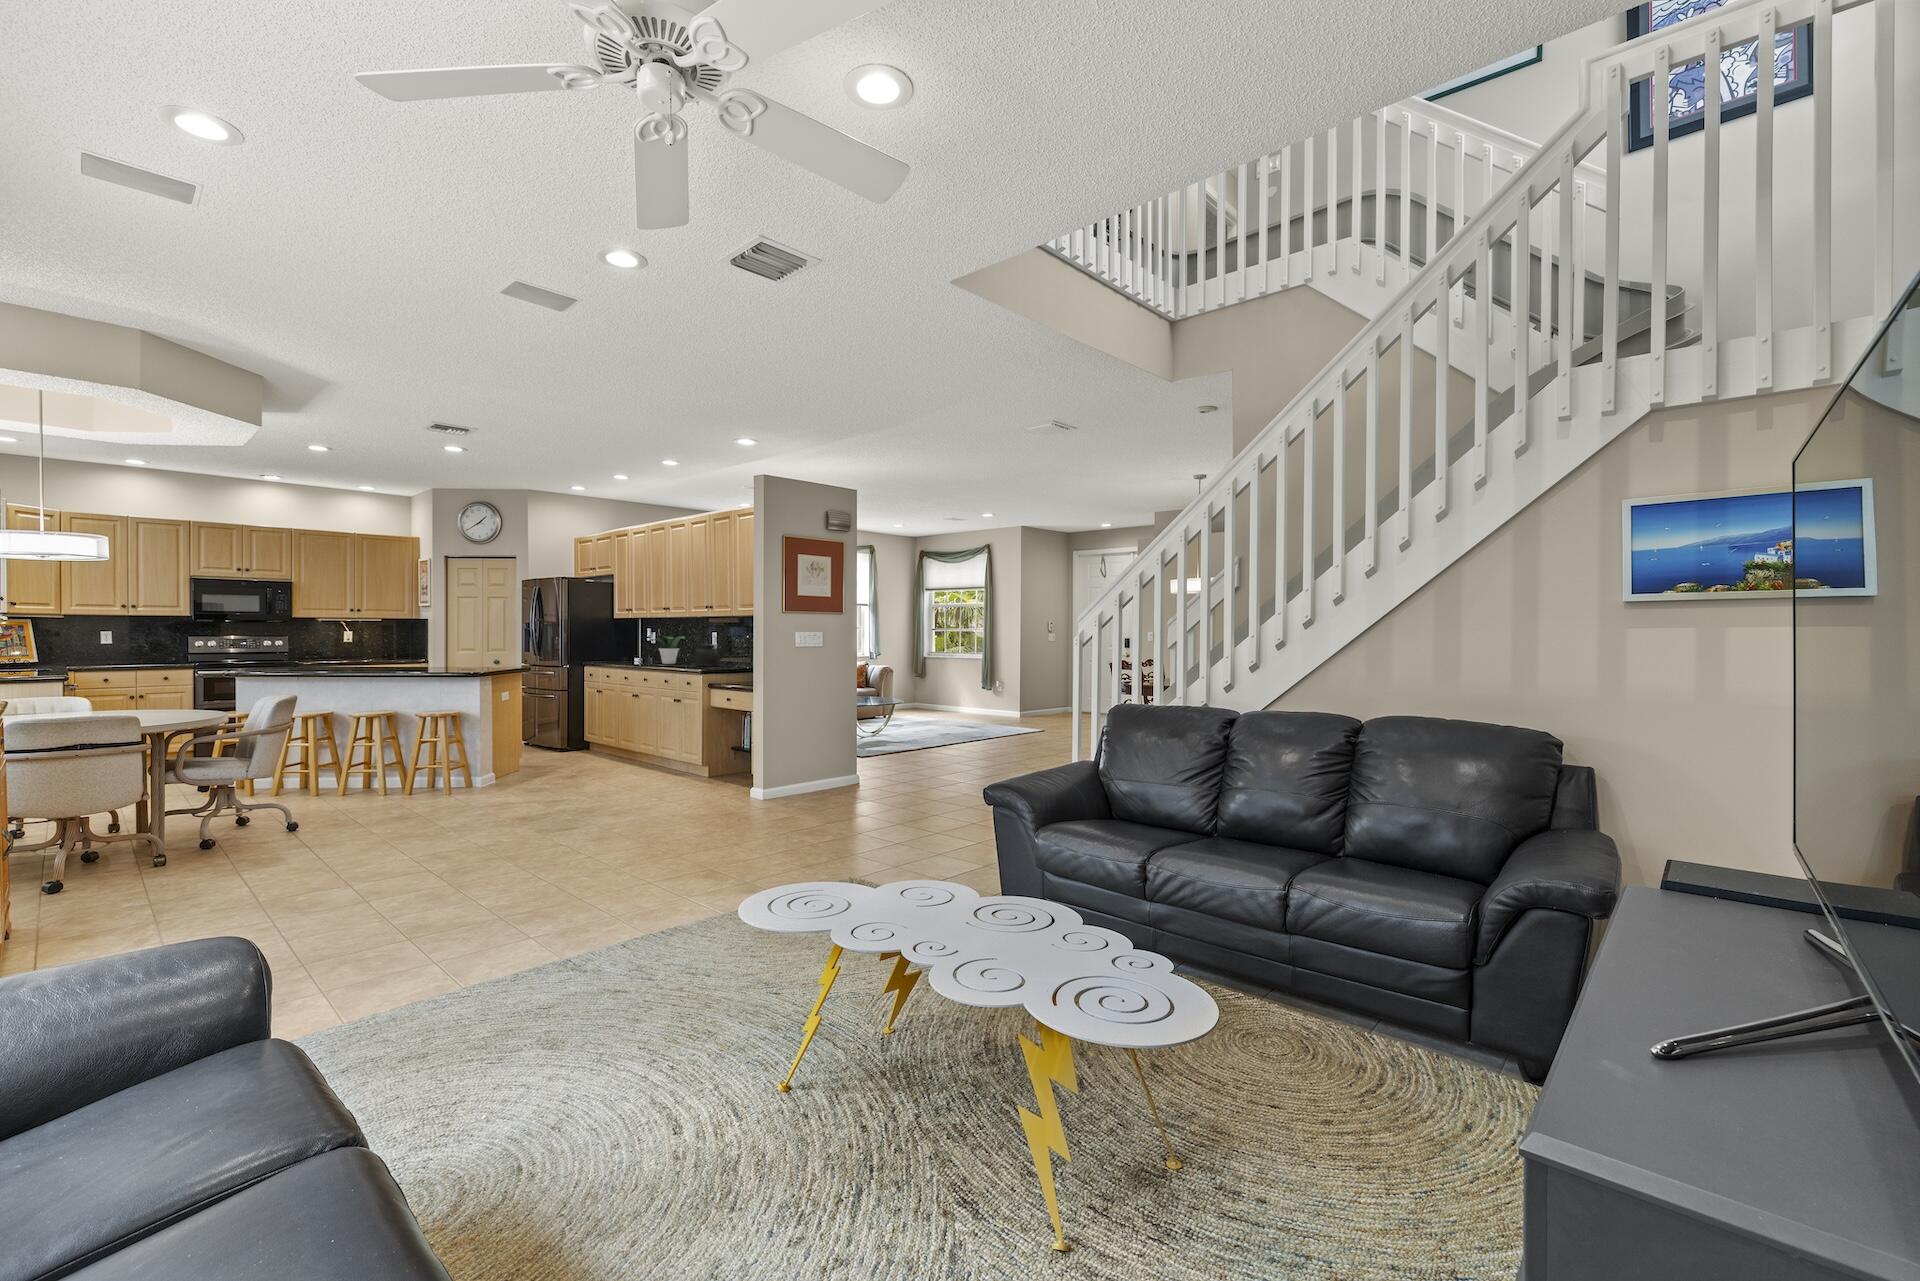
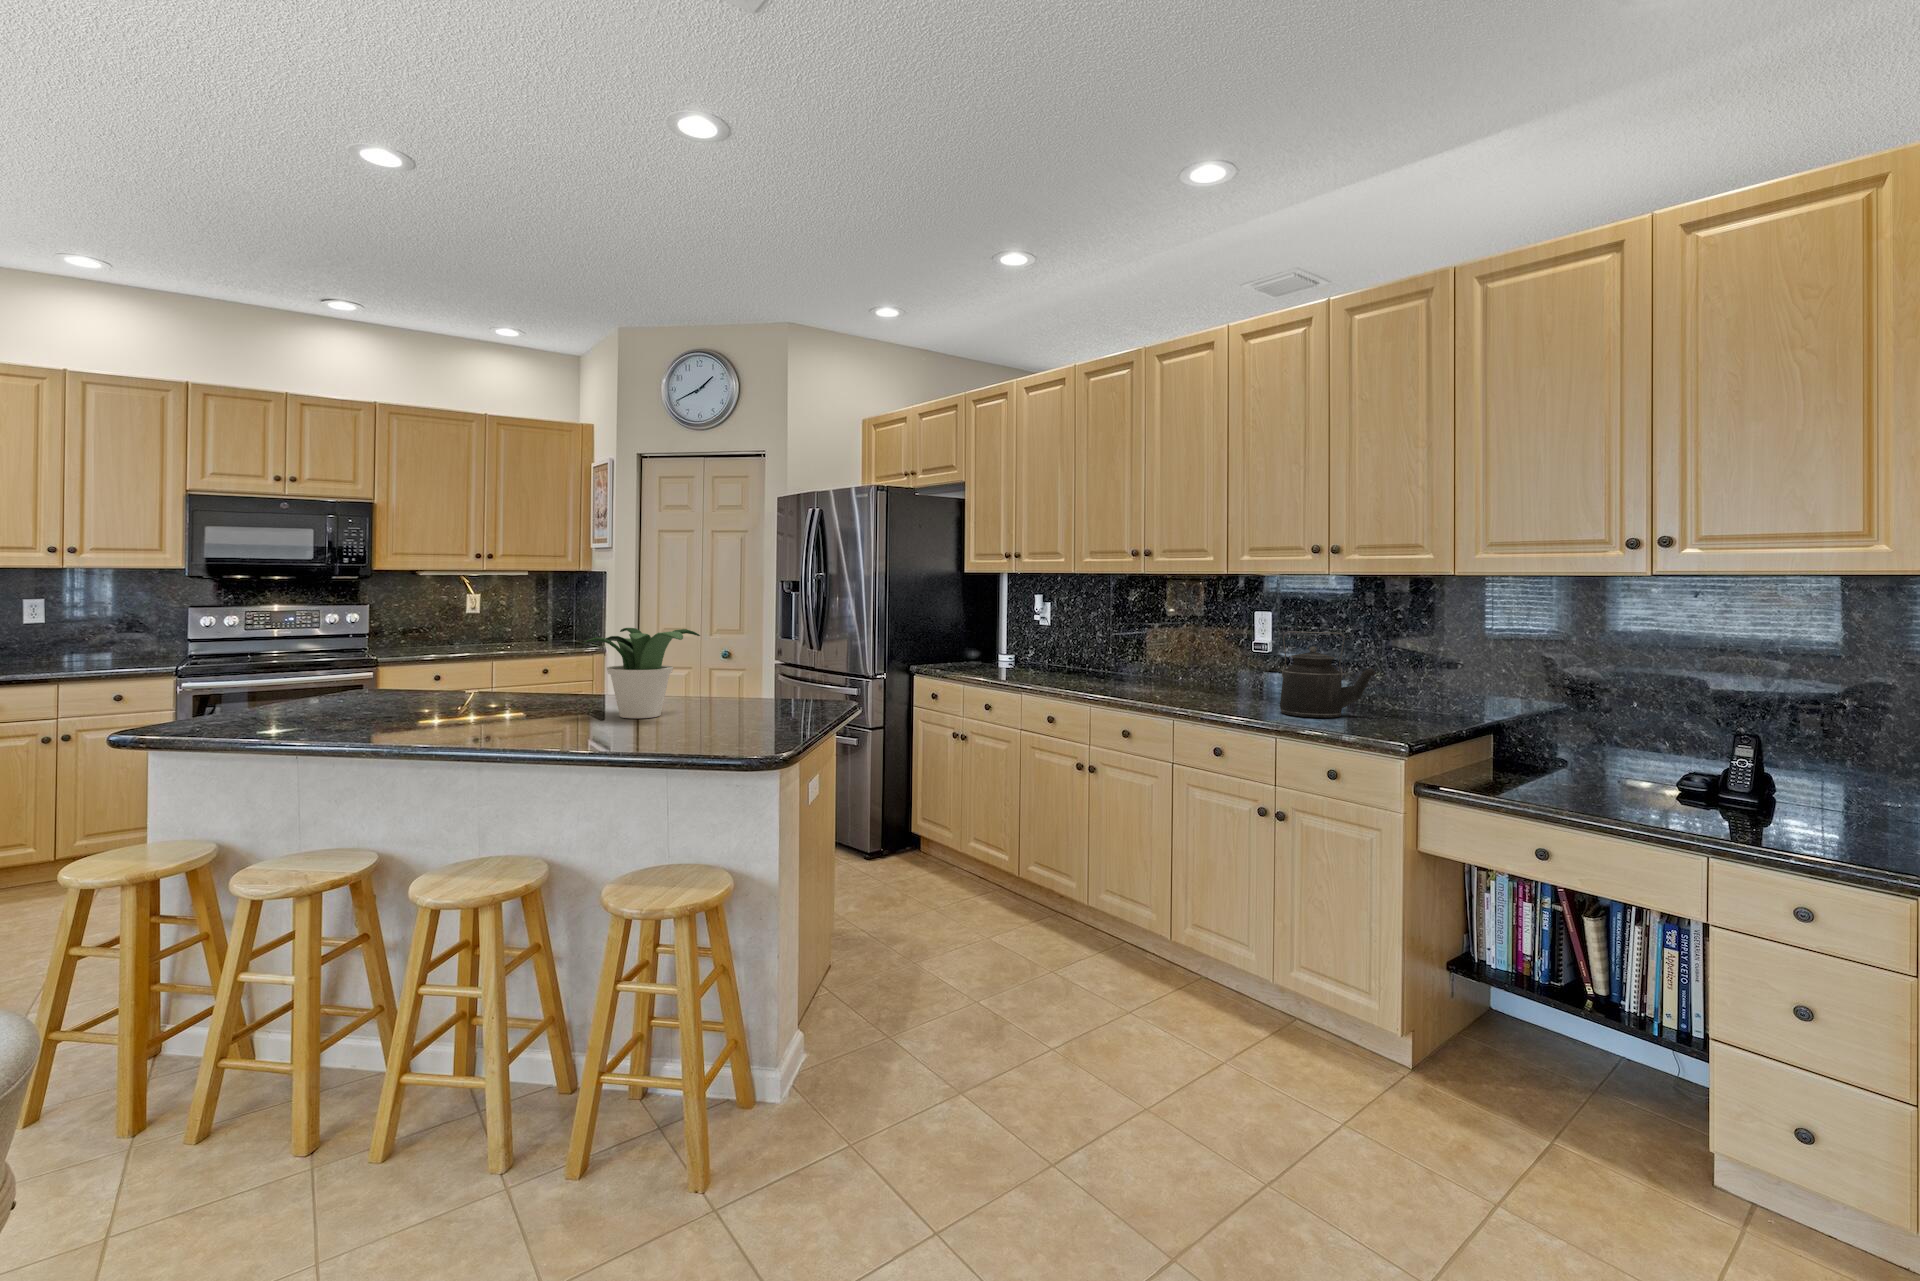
potted plant: present [654,636,687,664] -> present [583,628,700,718]

